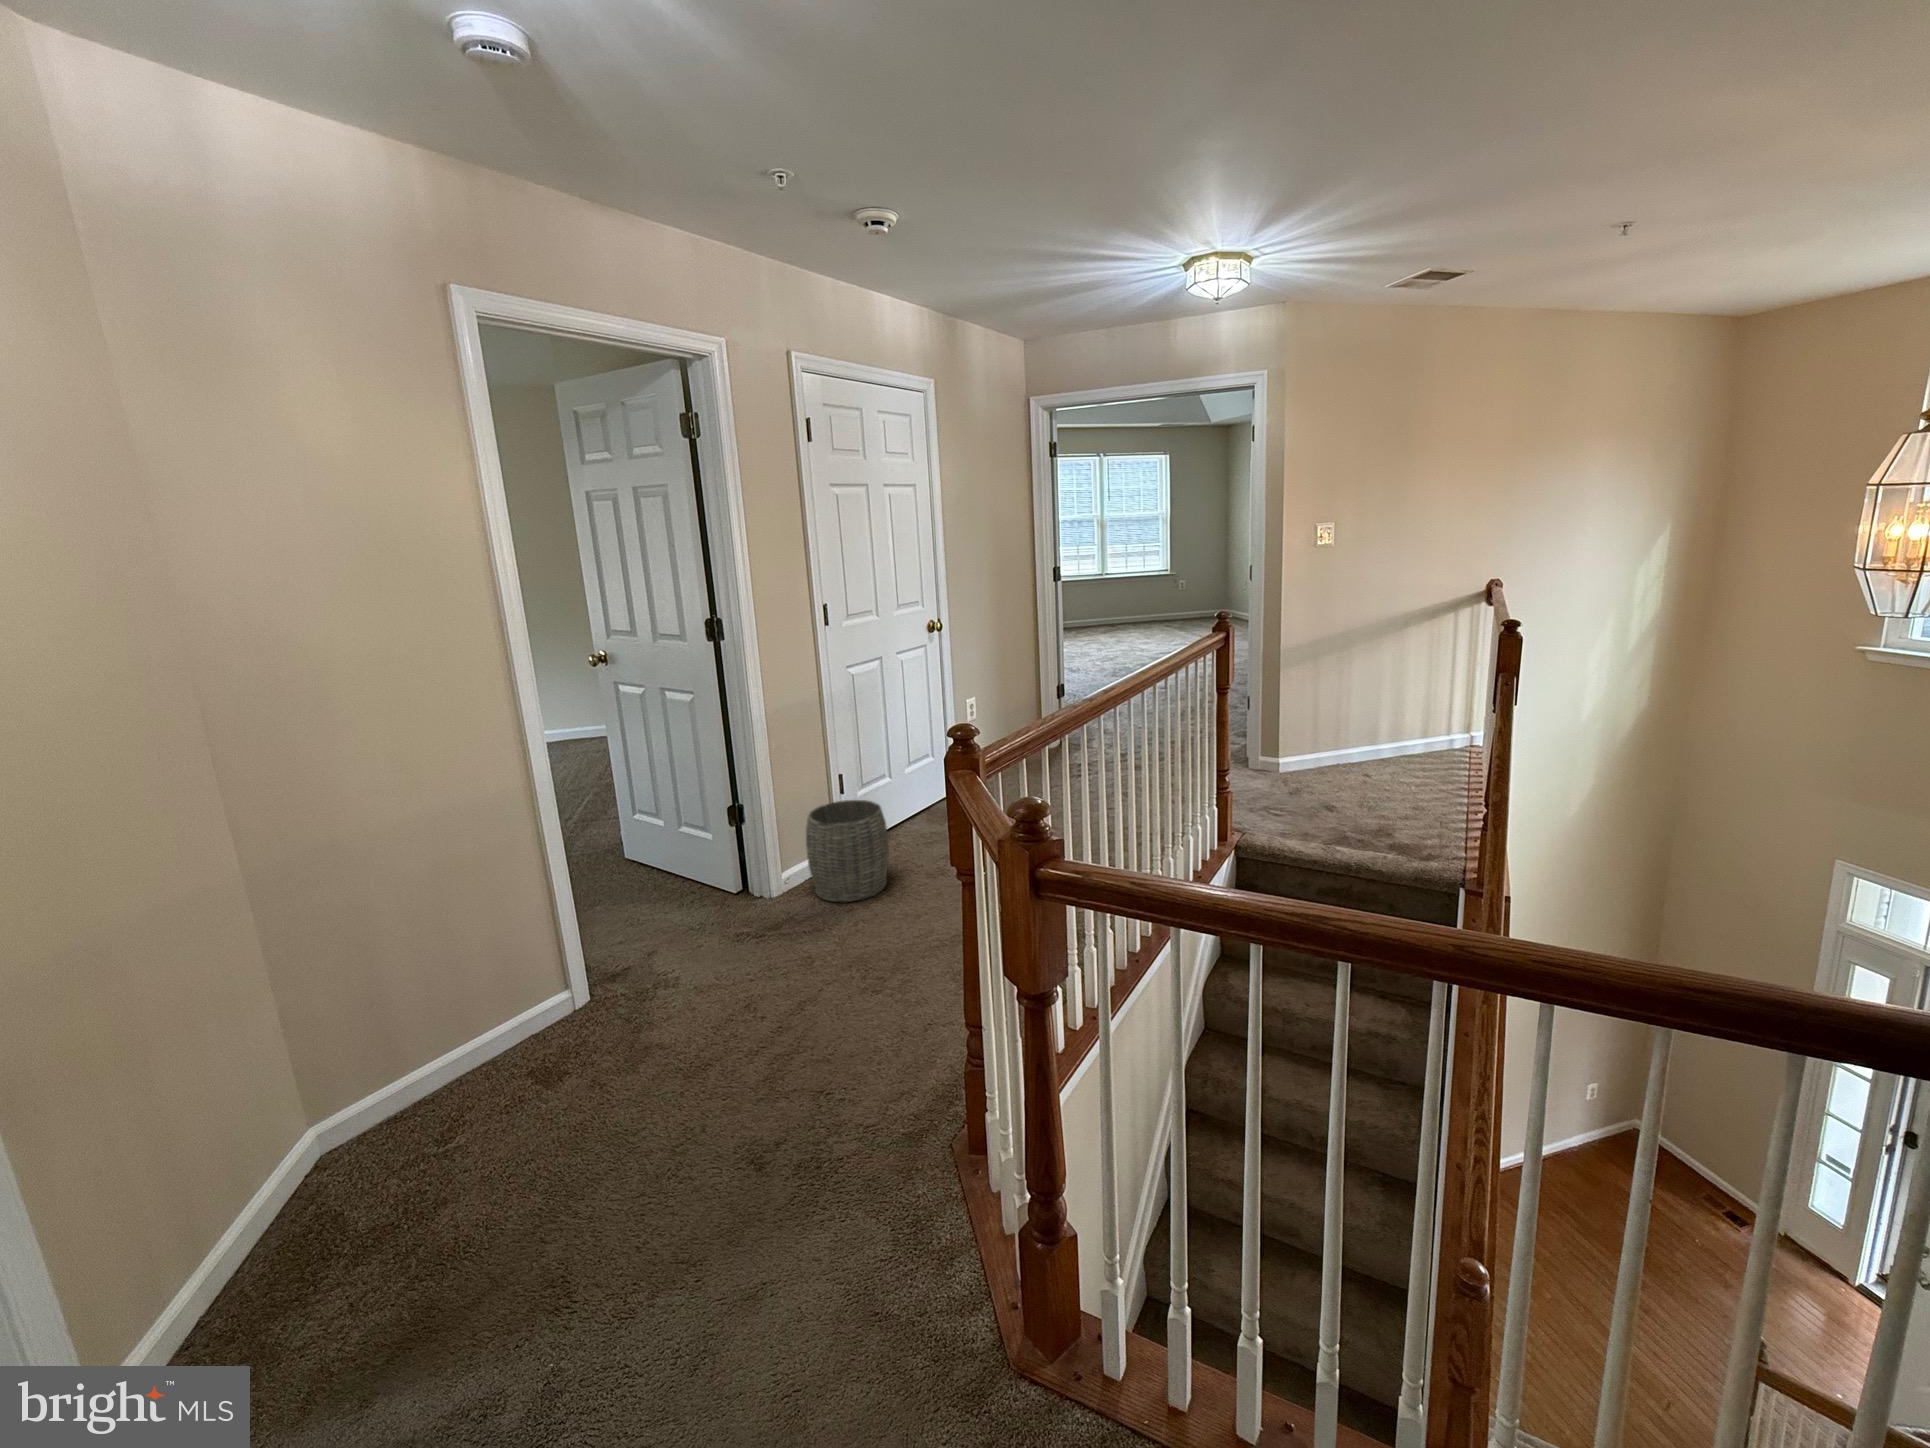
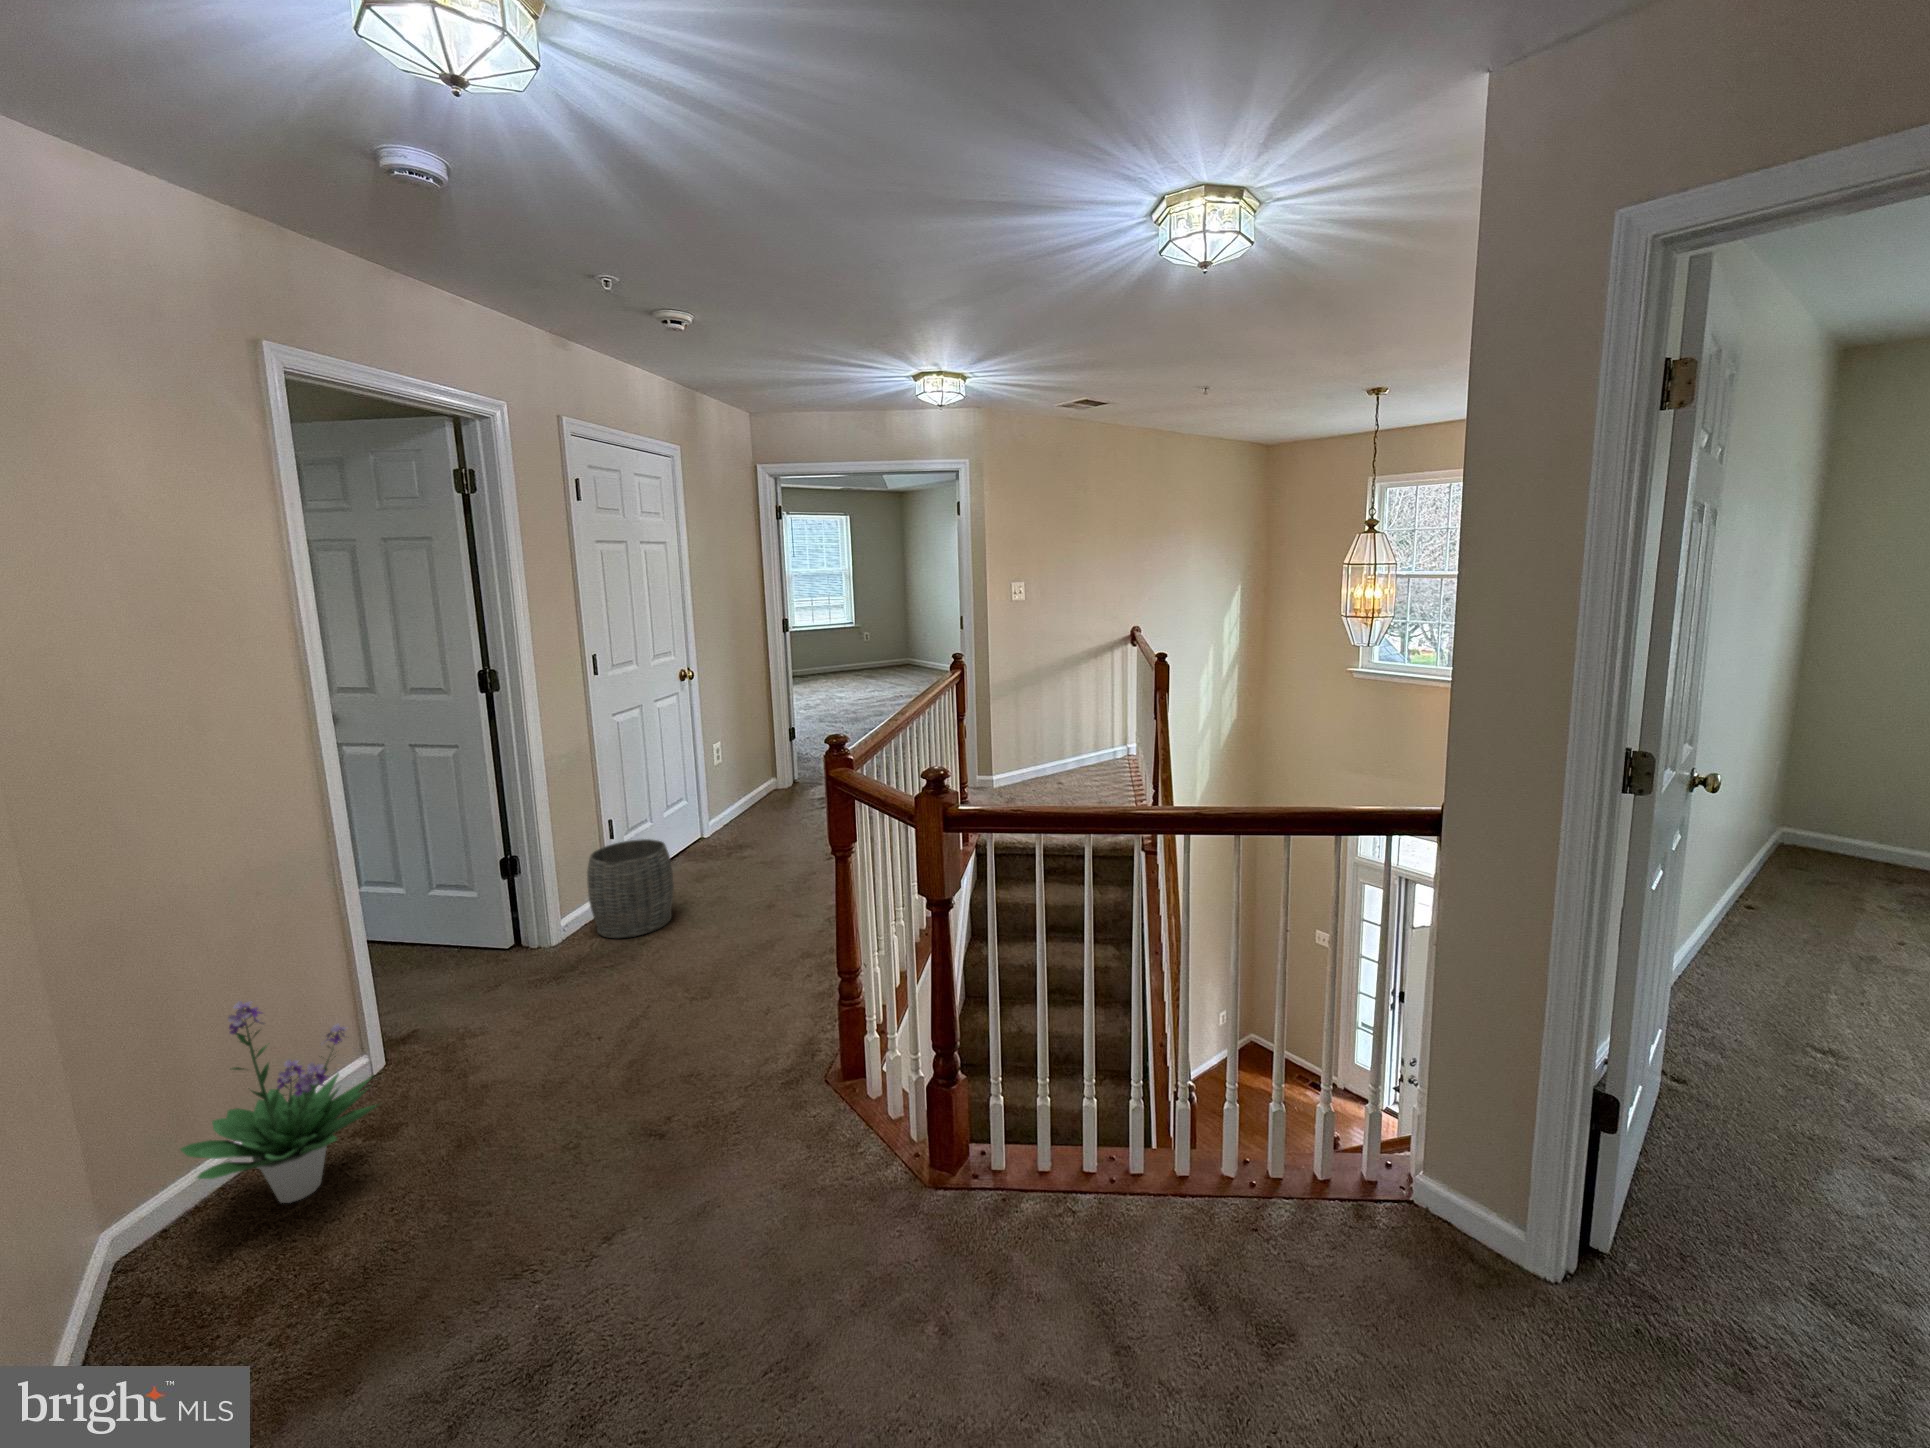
potted plant: none [376,937,551,1133] -> present [181,1001,378,1203]

